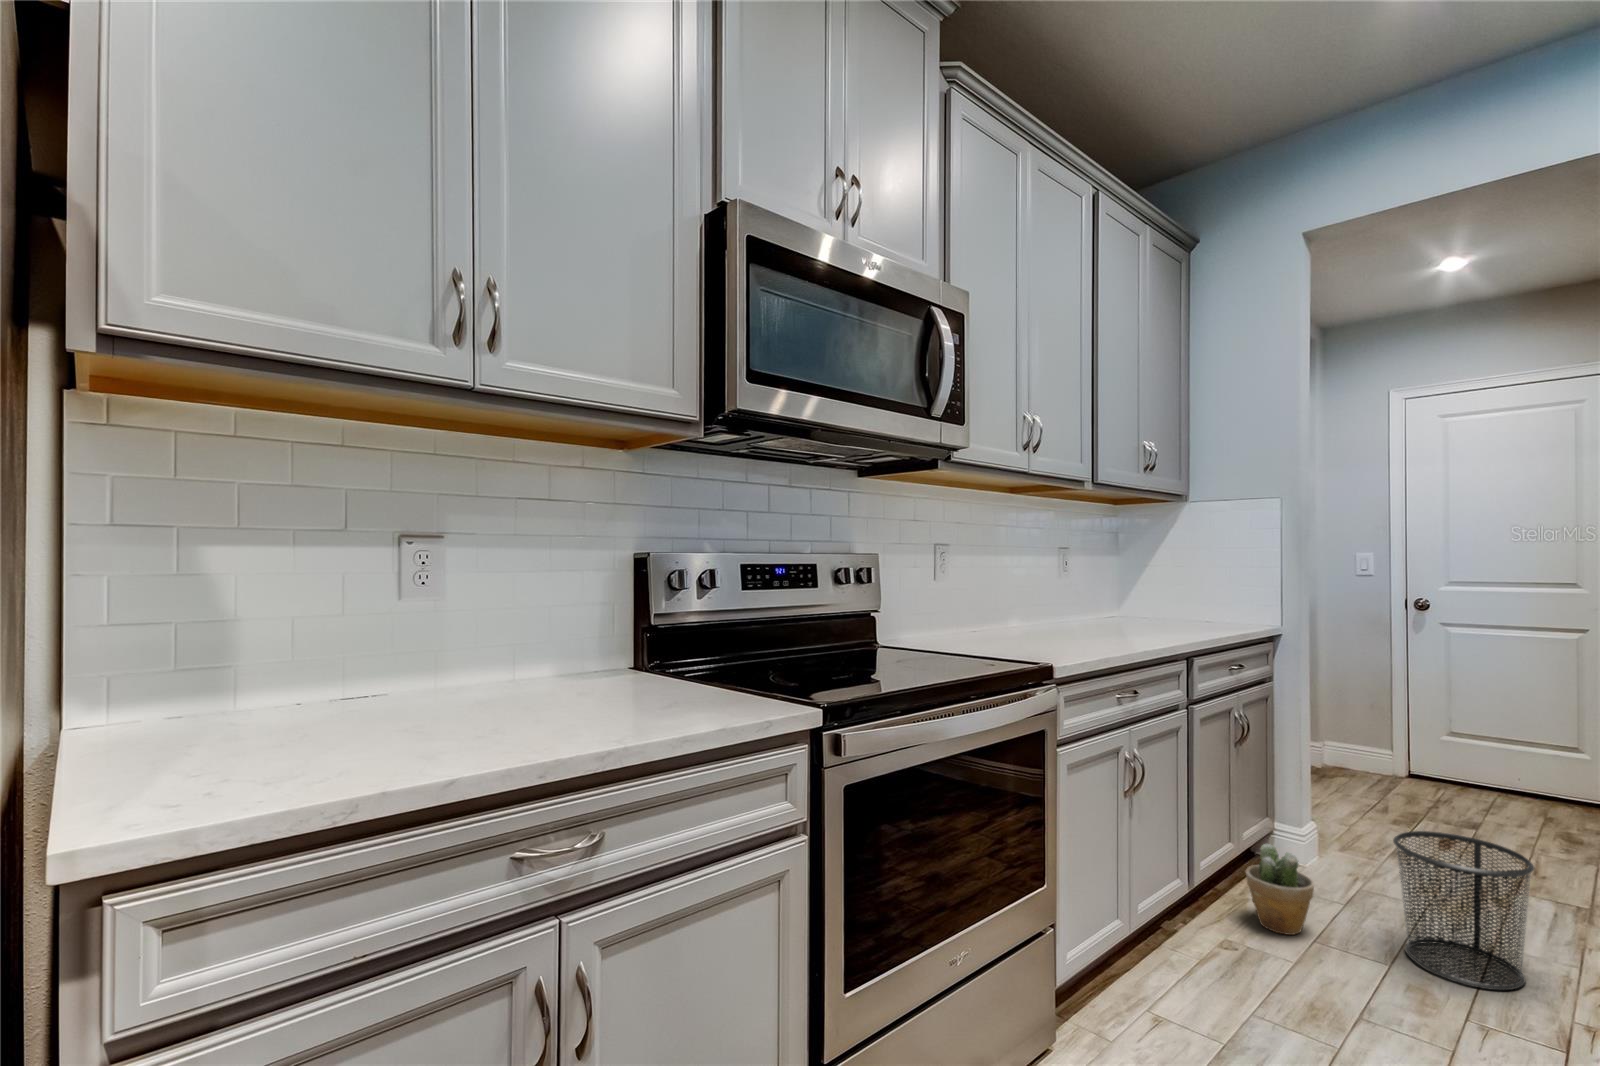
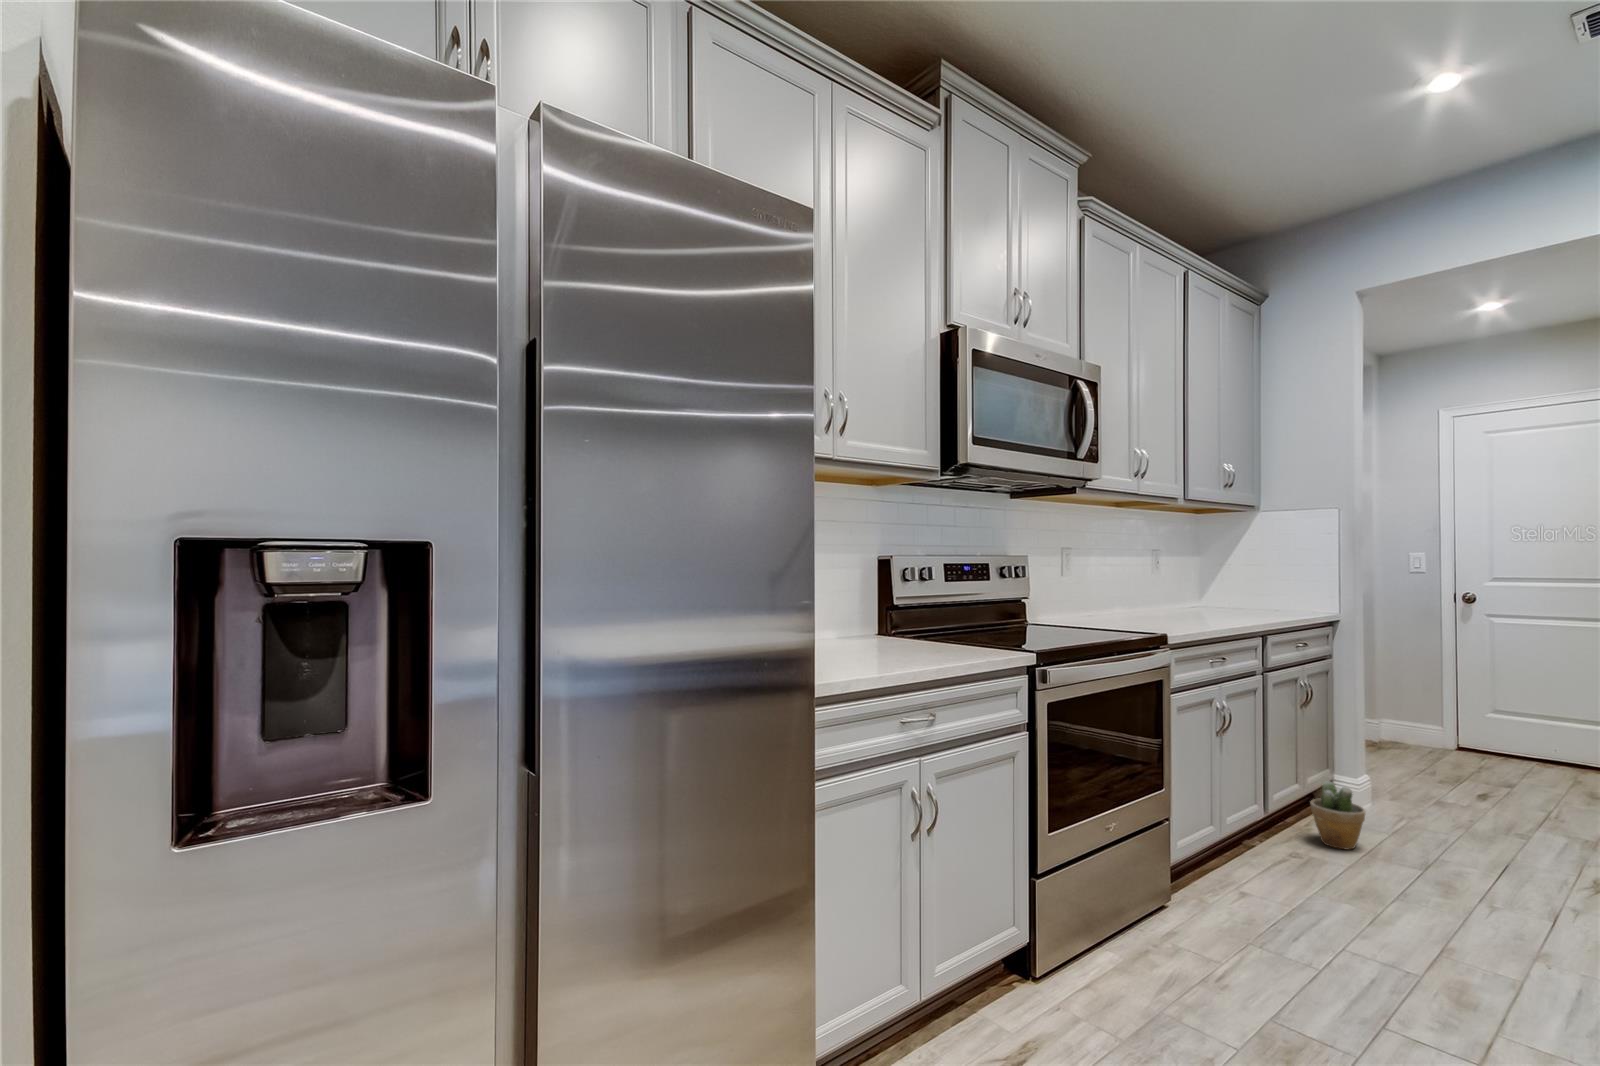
waste bin: present [1393,831,1534,990] -> none [1428,771,1539,885]

